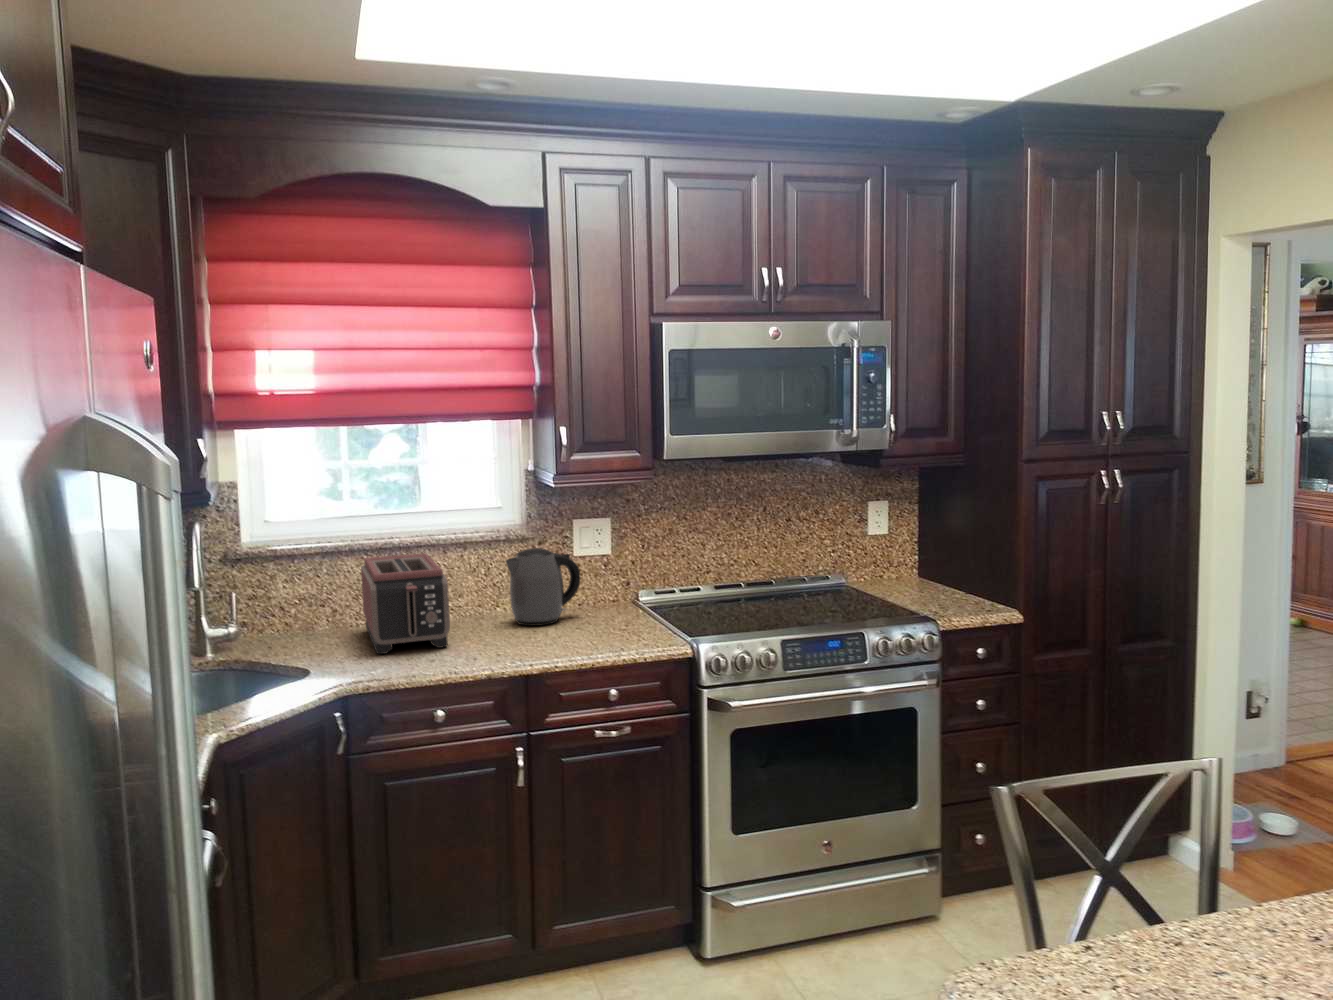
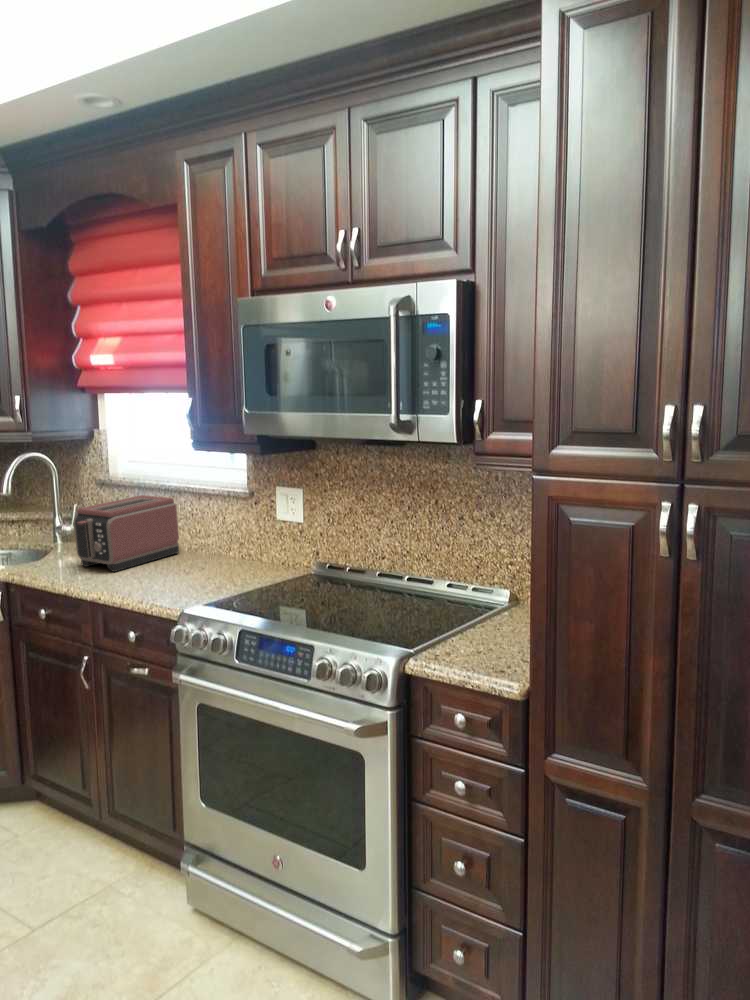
kettle: present [506,548,580,626] -> none [190,507,248,573]

